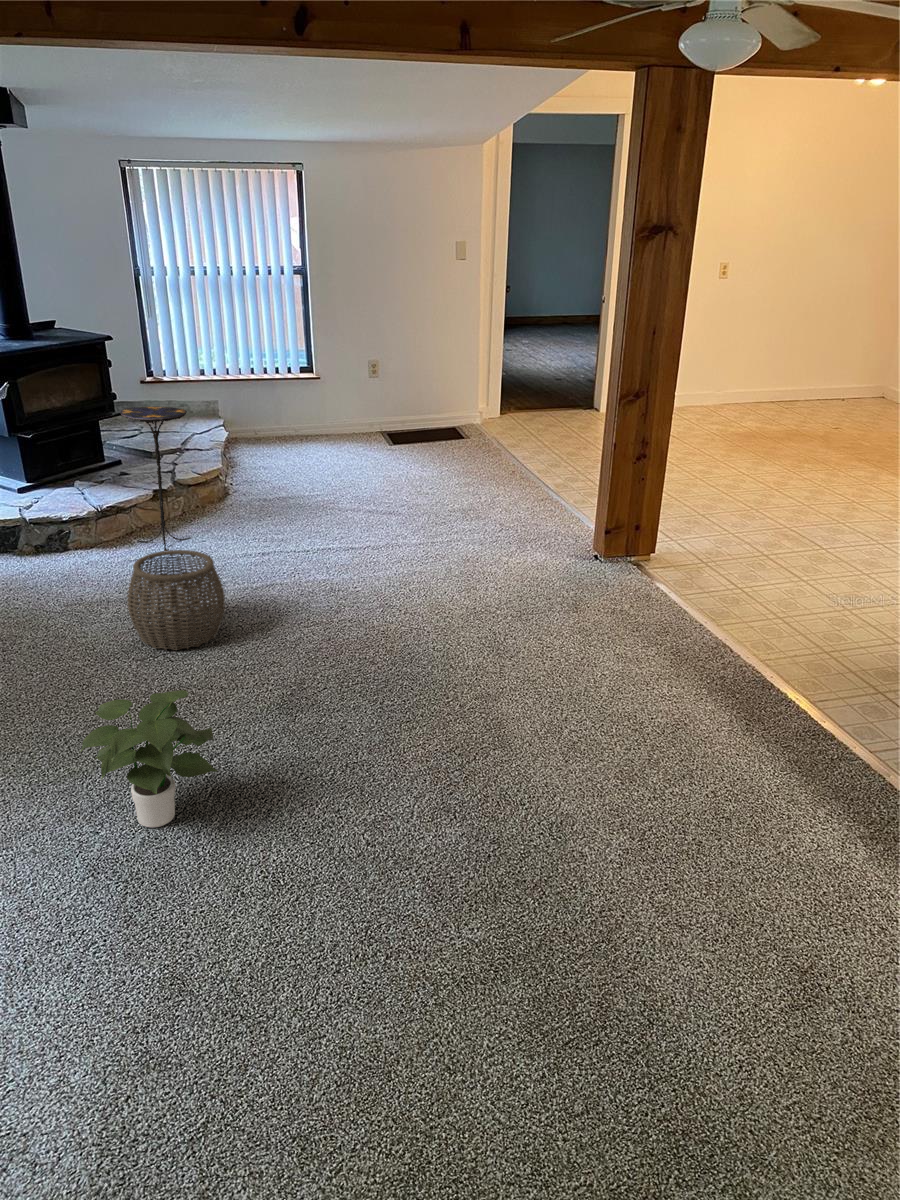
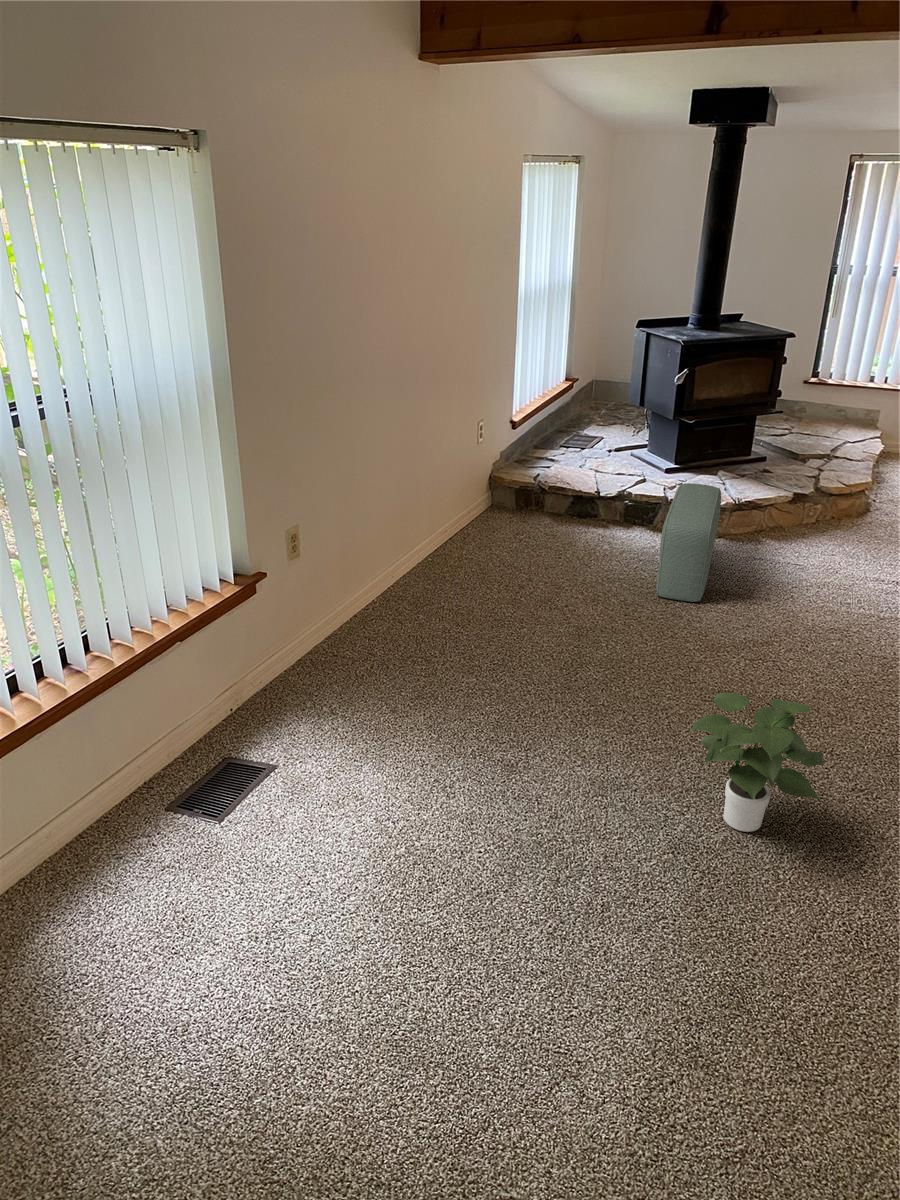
side table: present [120,407,188,551] -> none [764,405,857,558]
pouf: none [19,497,85,621] -> present [656,483,721,602]
woven basket: present [127,550,225,650] -> none [750,556,856,663]

